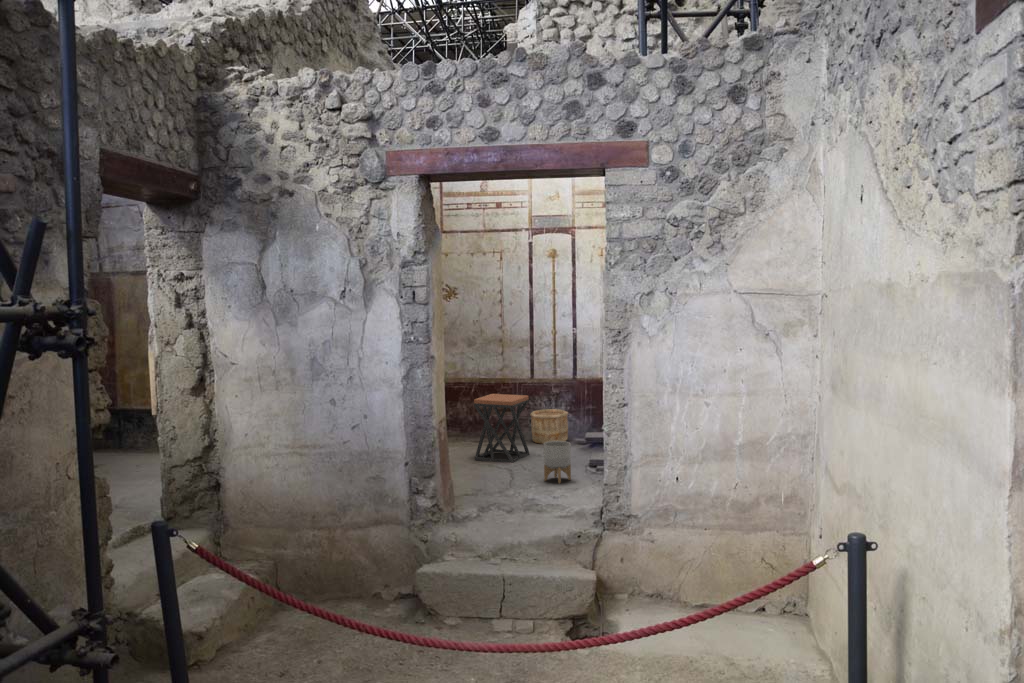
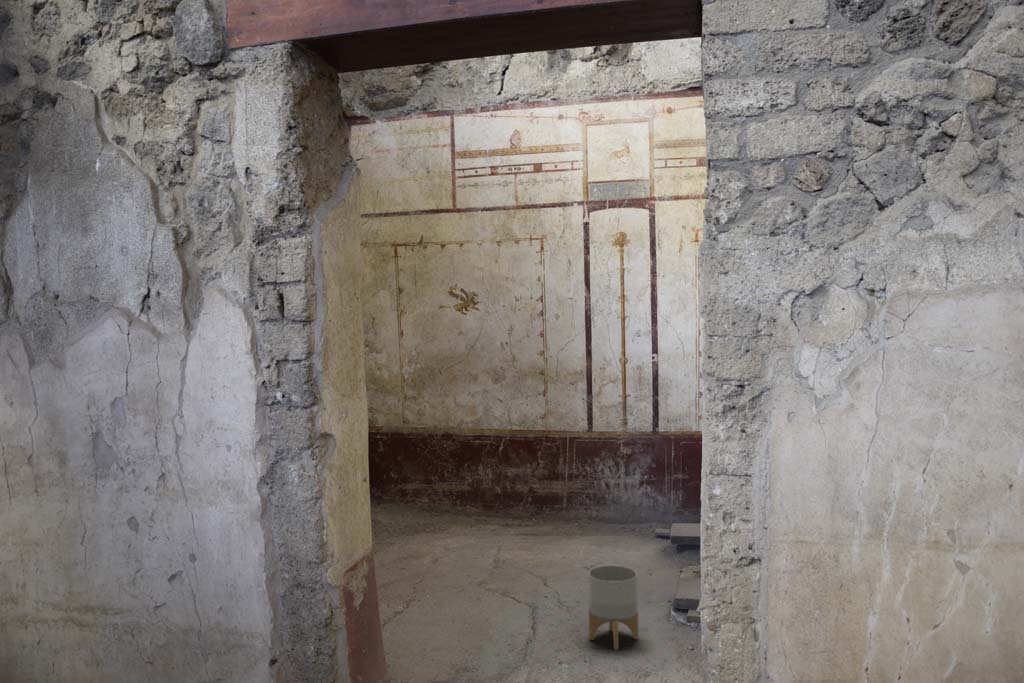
stool: present [474,394,529,463] -> none [484,461,577,583]
wooden bucket: present [530,409,568,444] -> none [584,480,644,537]

